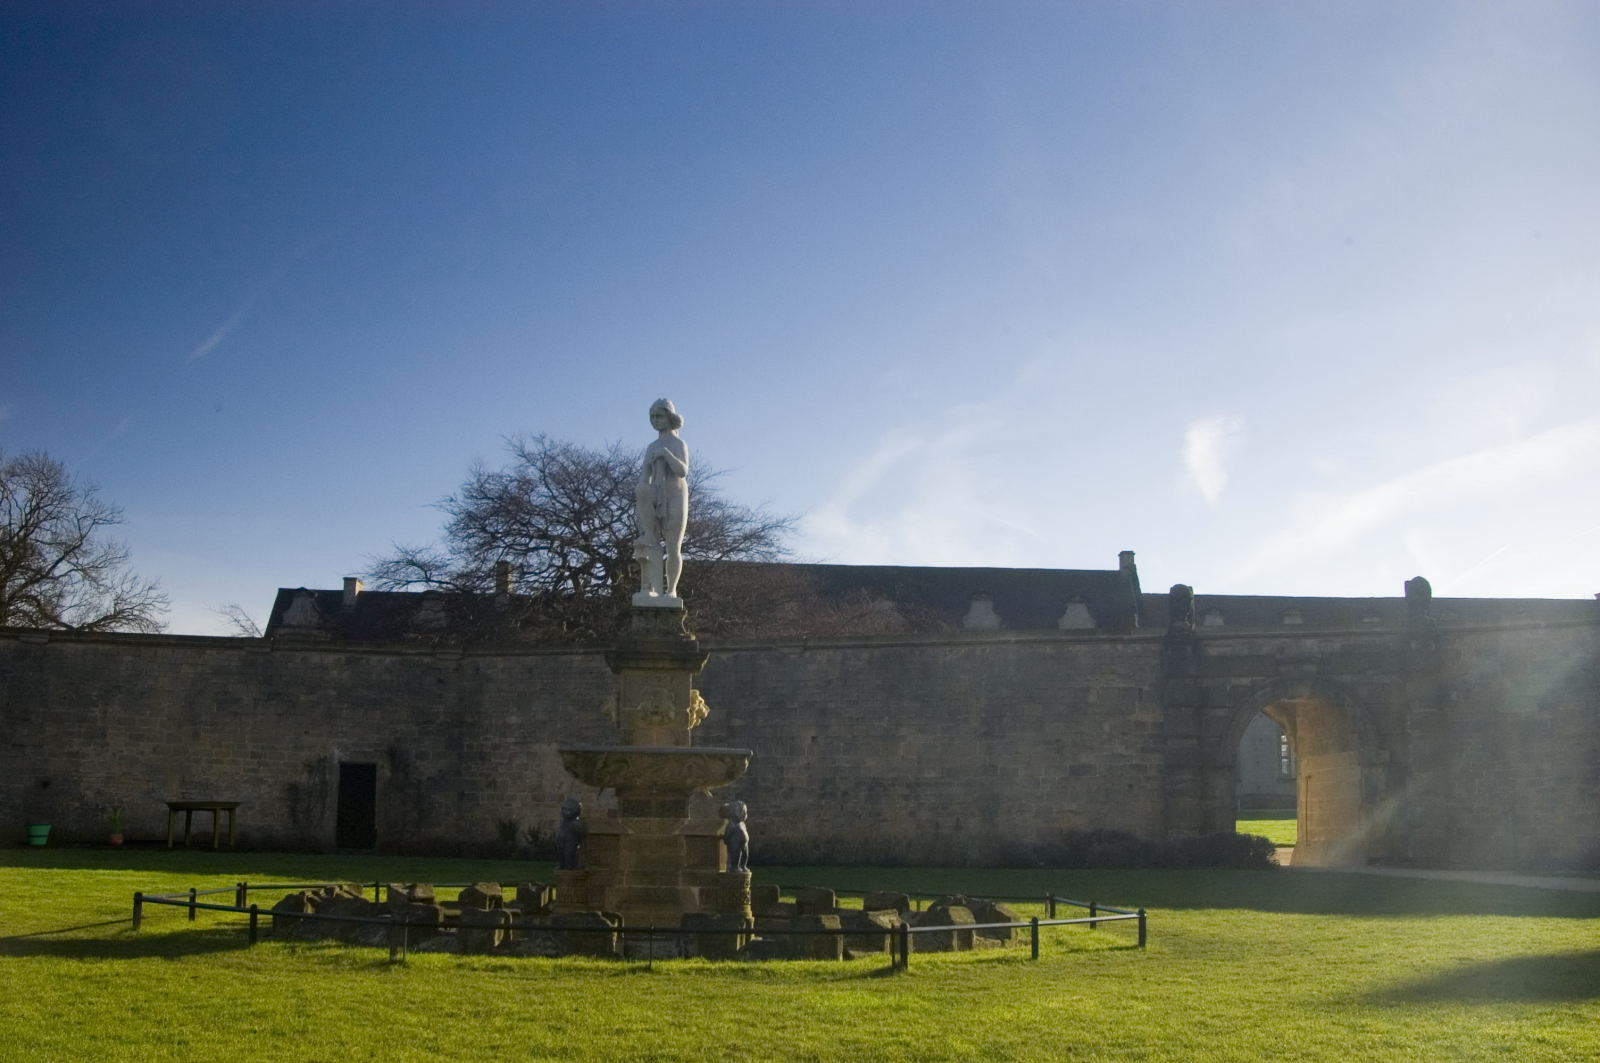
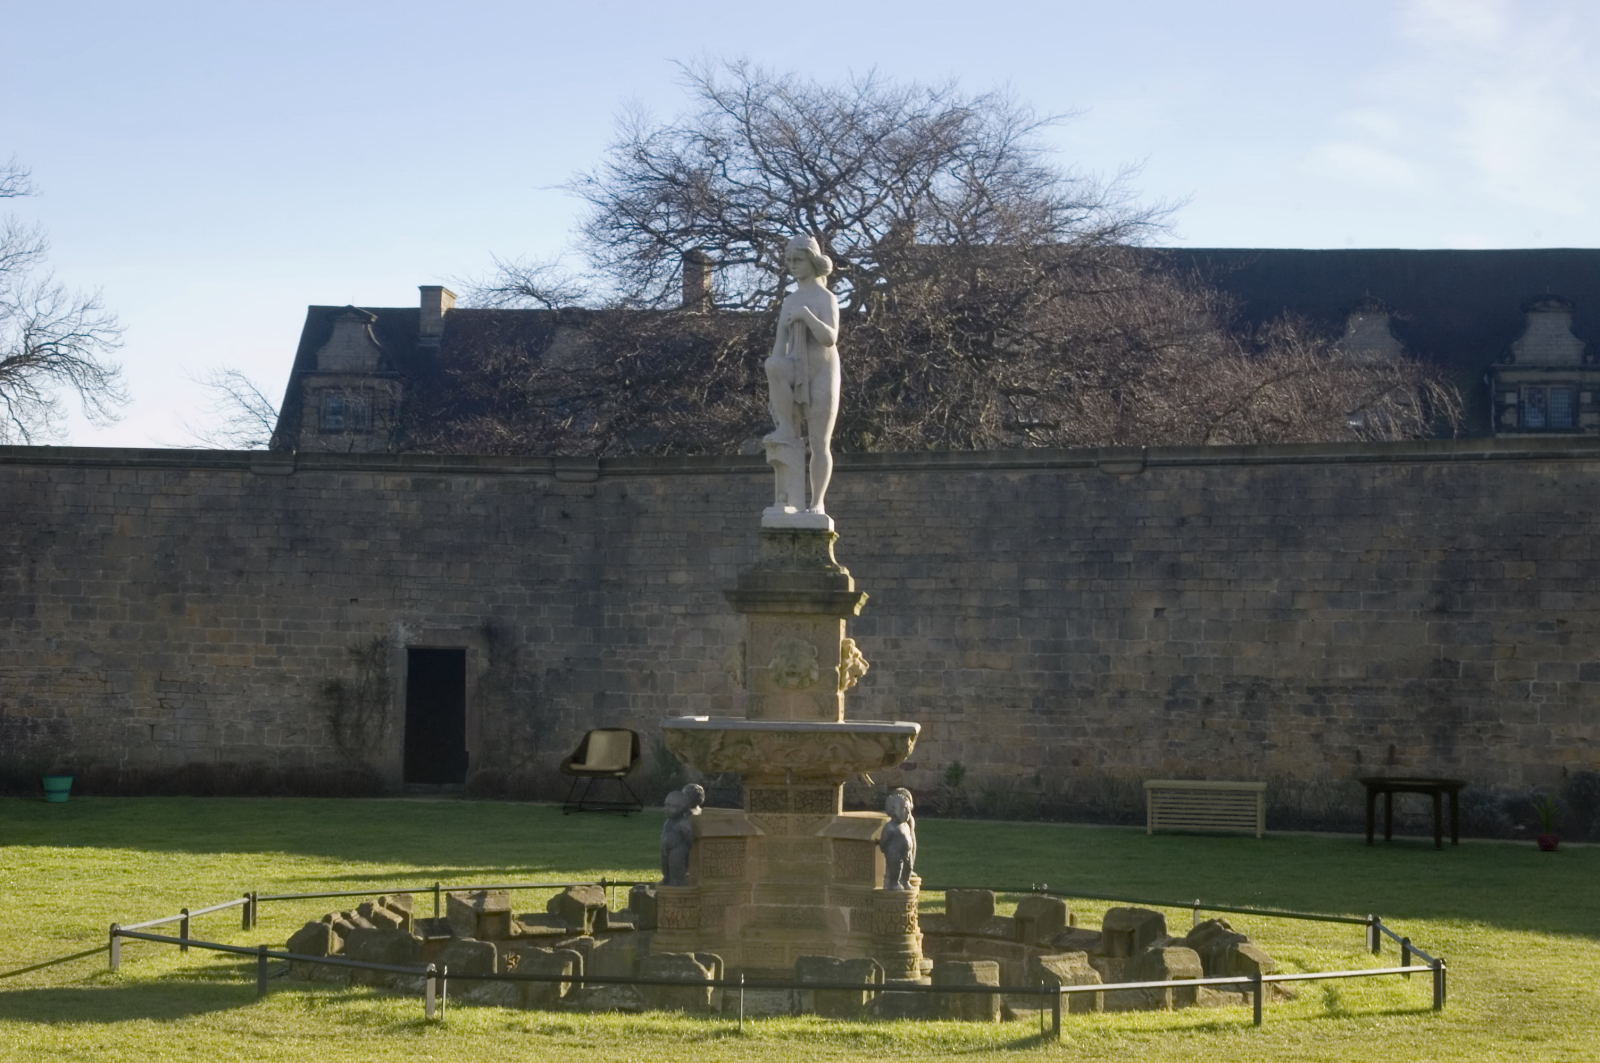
lounge chair: none [436,785,498,850] -> present [560,727,643,816]
round table: present [164,801,242,848] -> present [1357,777,1469,849]
decorative plant: present [108,809,123,845] -> present [1535,793,1562,850]
storage bench: none [868,819,954,859] -> present [1143,779,1267,838]

